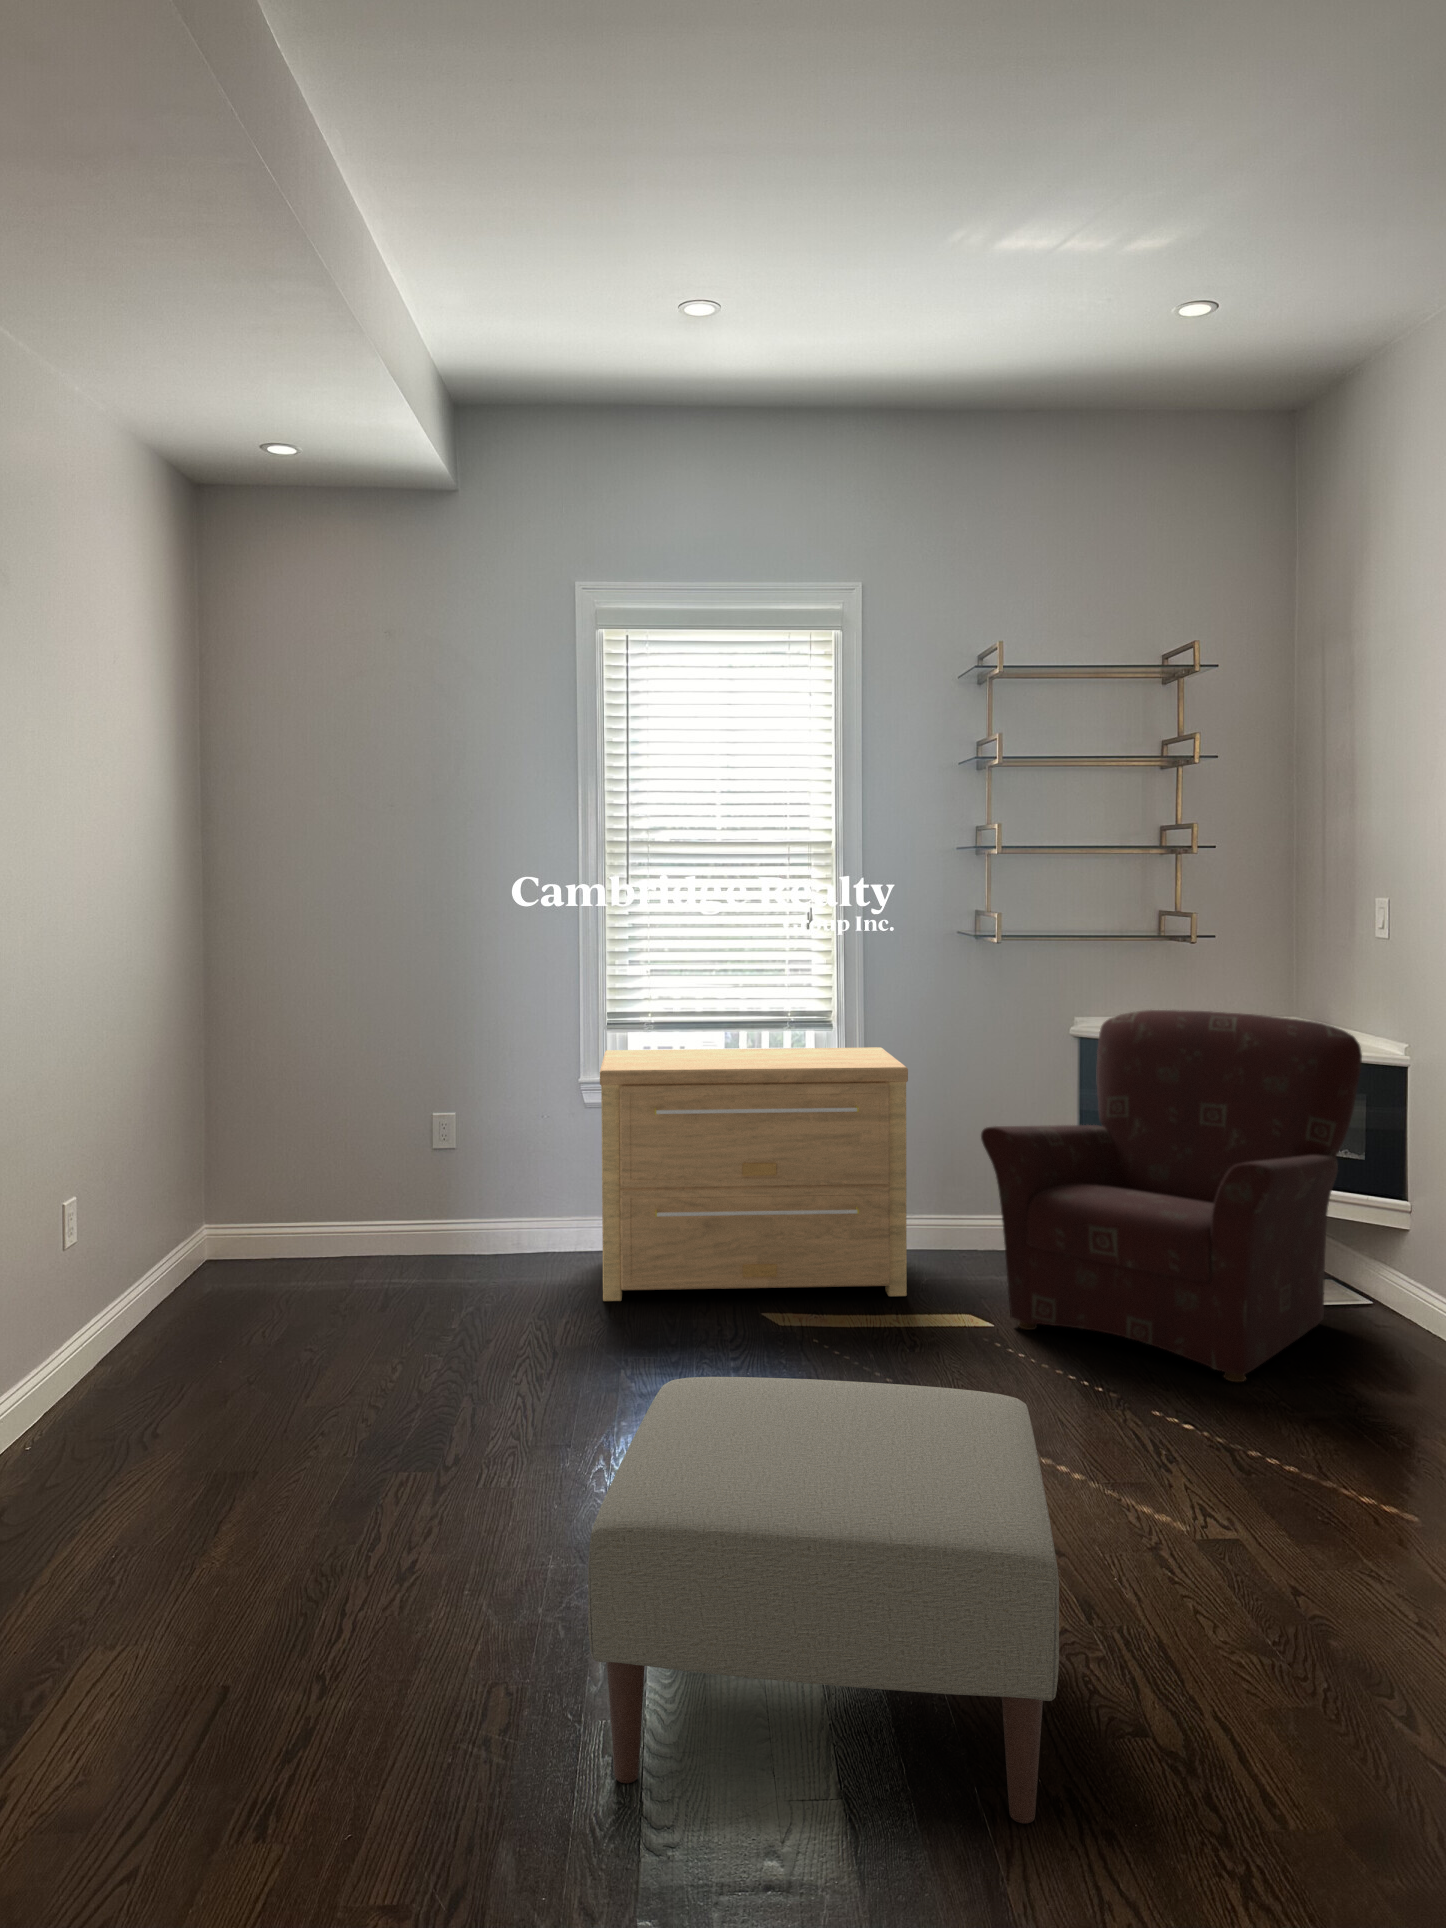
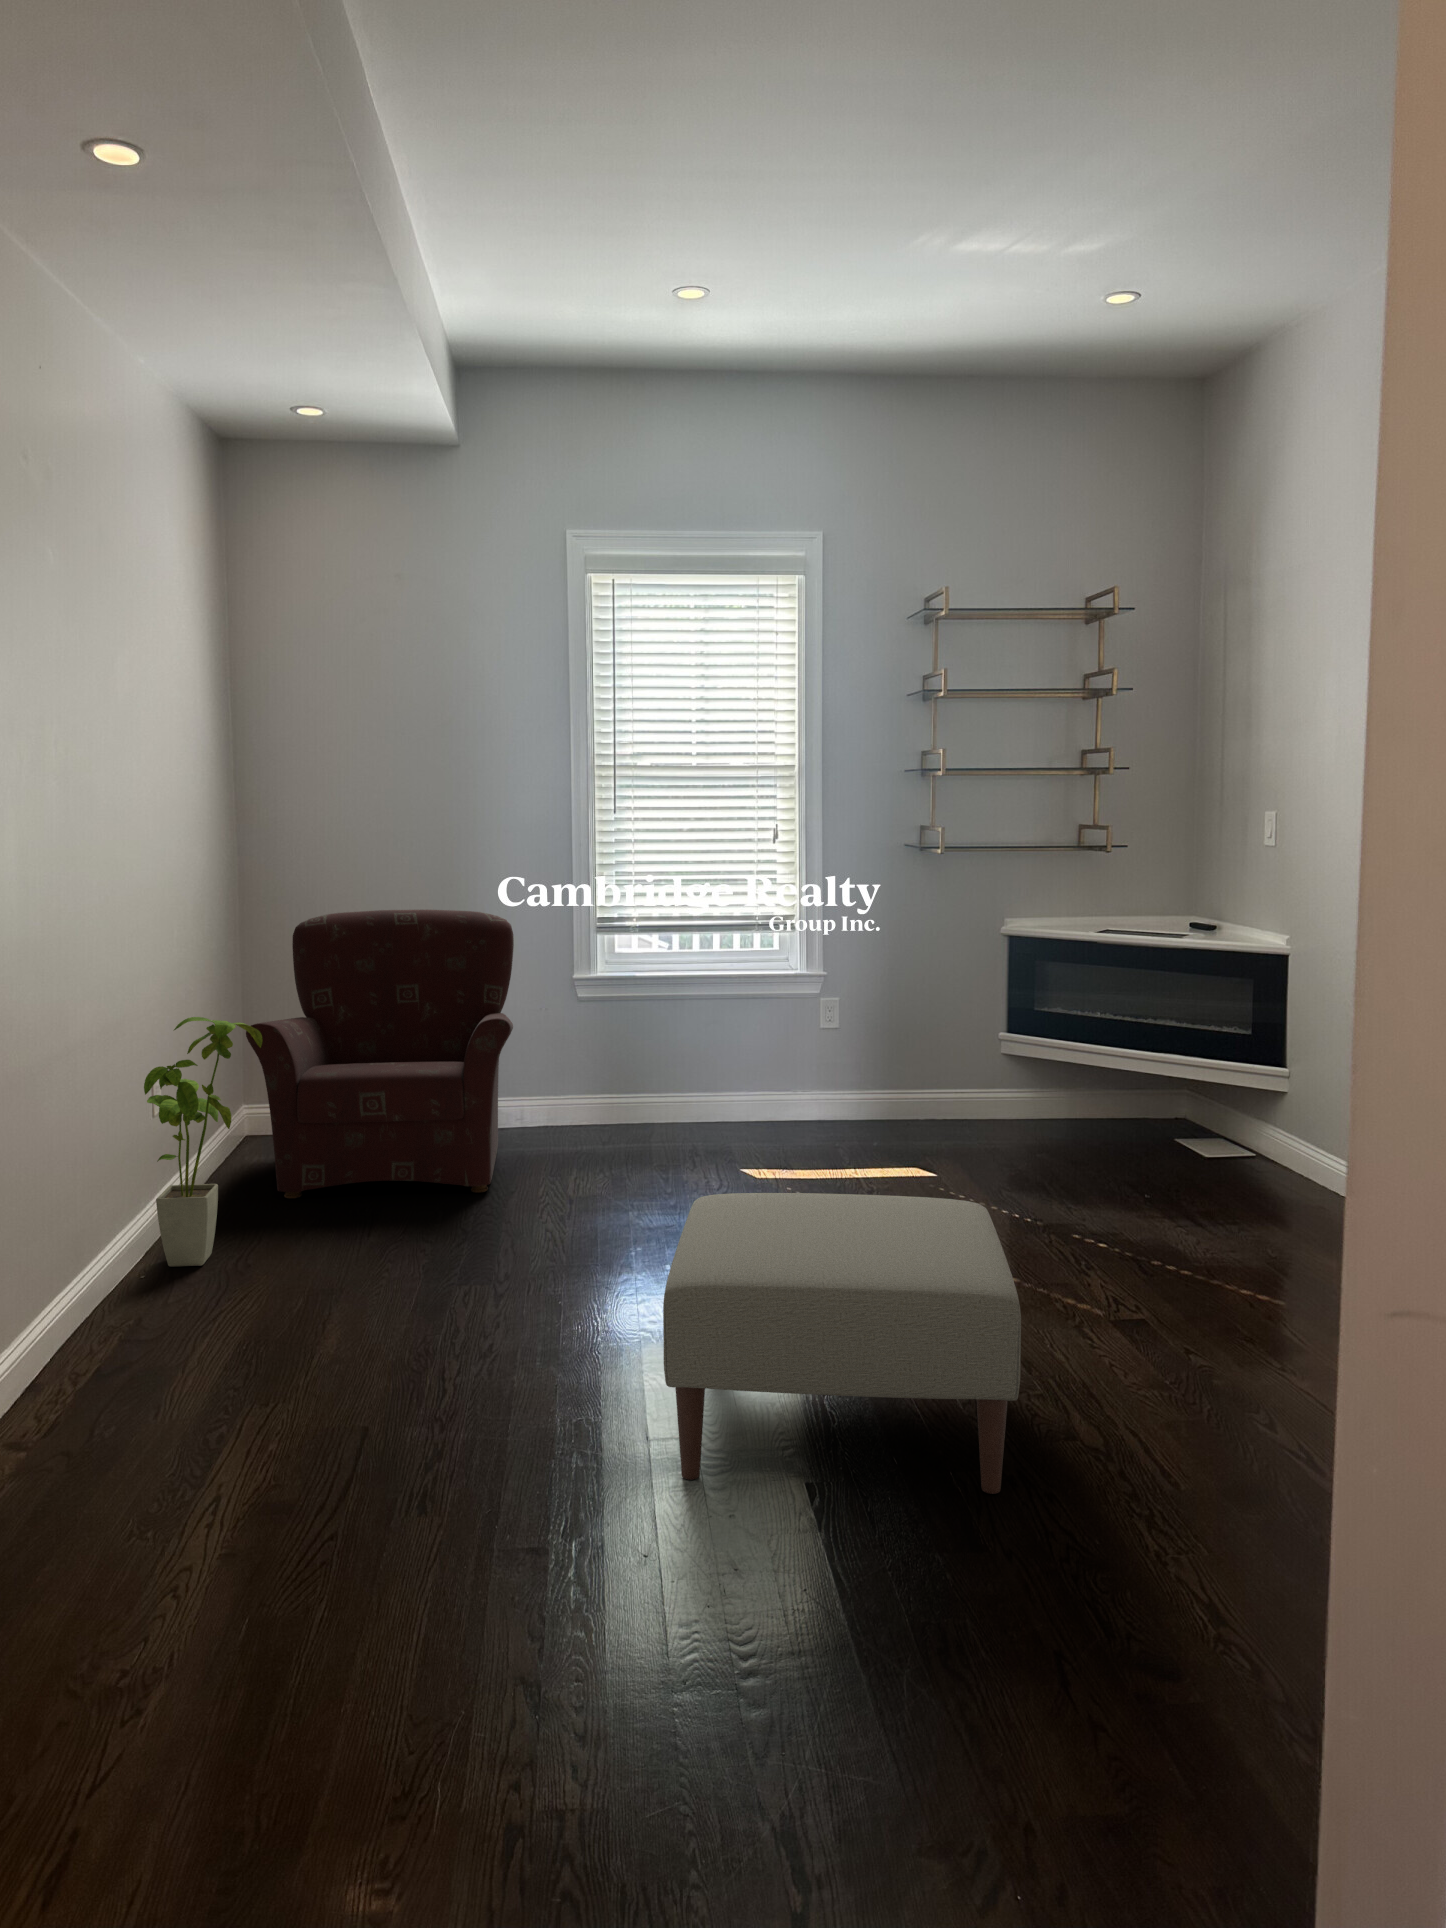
armchair: present [981,1010,1362,1382] -> present [246,910,514,1199]
side table: present [600,1047,908,1301] -> none [596,946,866,1164]
house plant: none [40,1136,190,1432] -> present [144,1017,262,1267]

